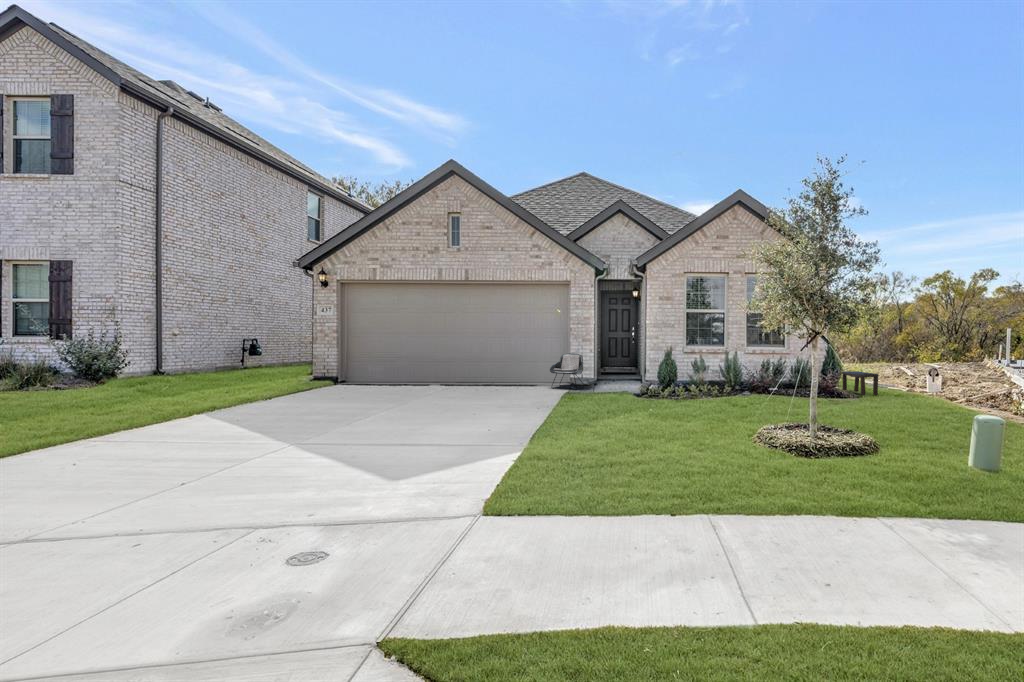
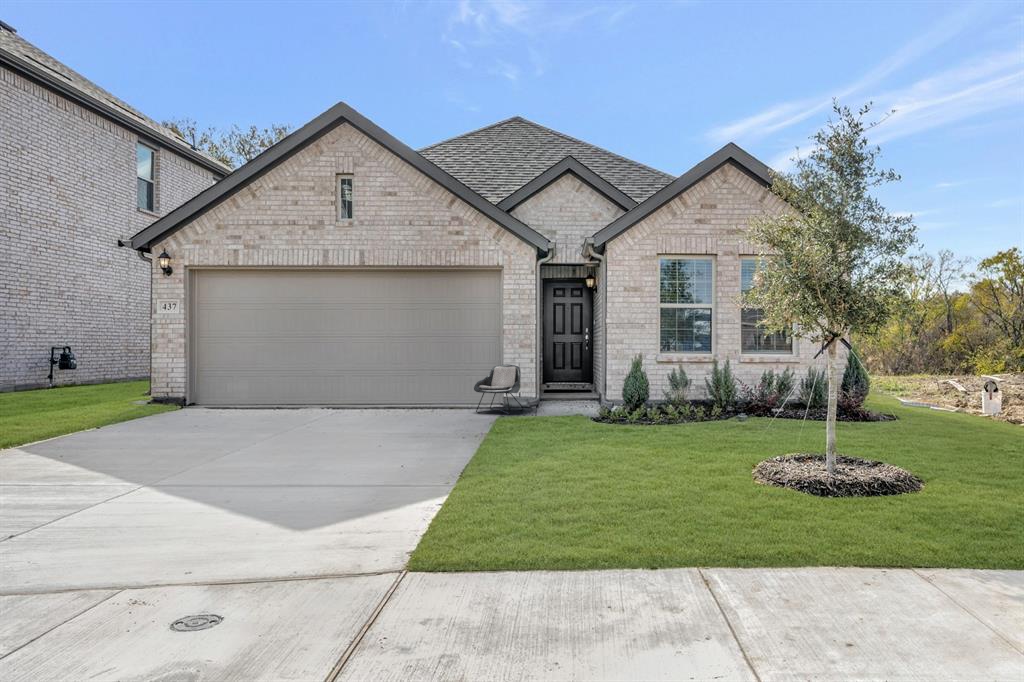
bench: present [842,371,879,395] -> none [869,386,917,419]

